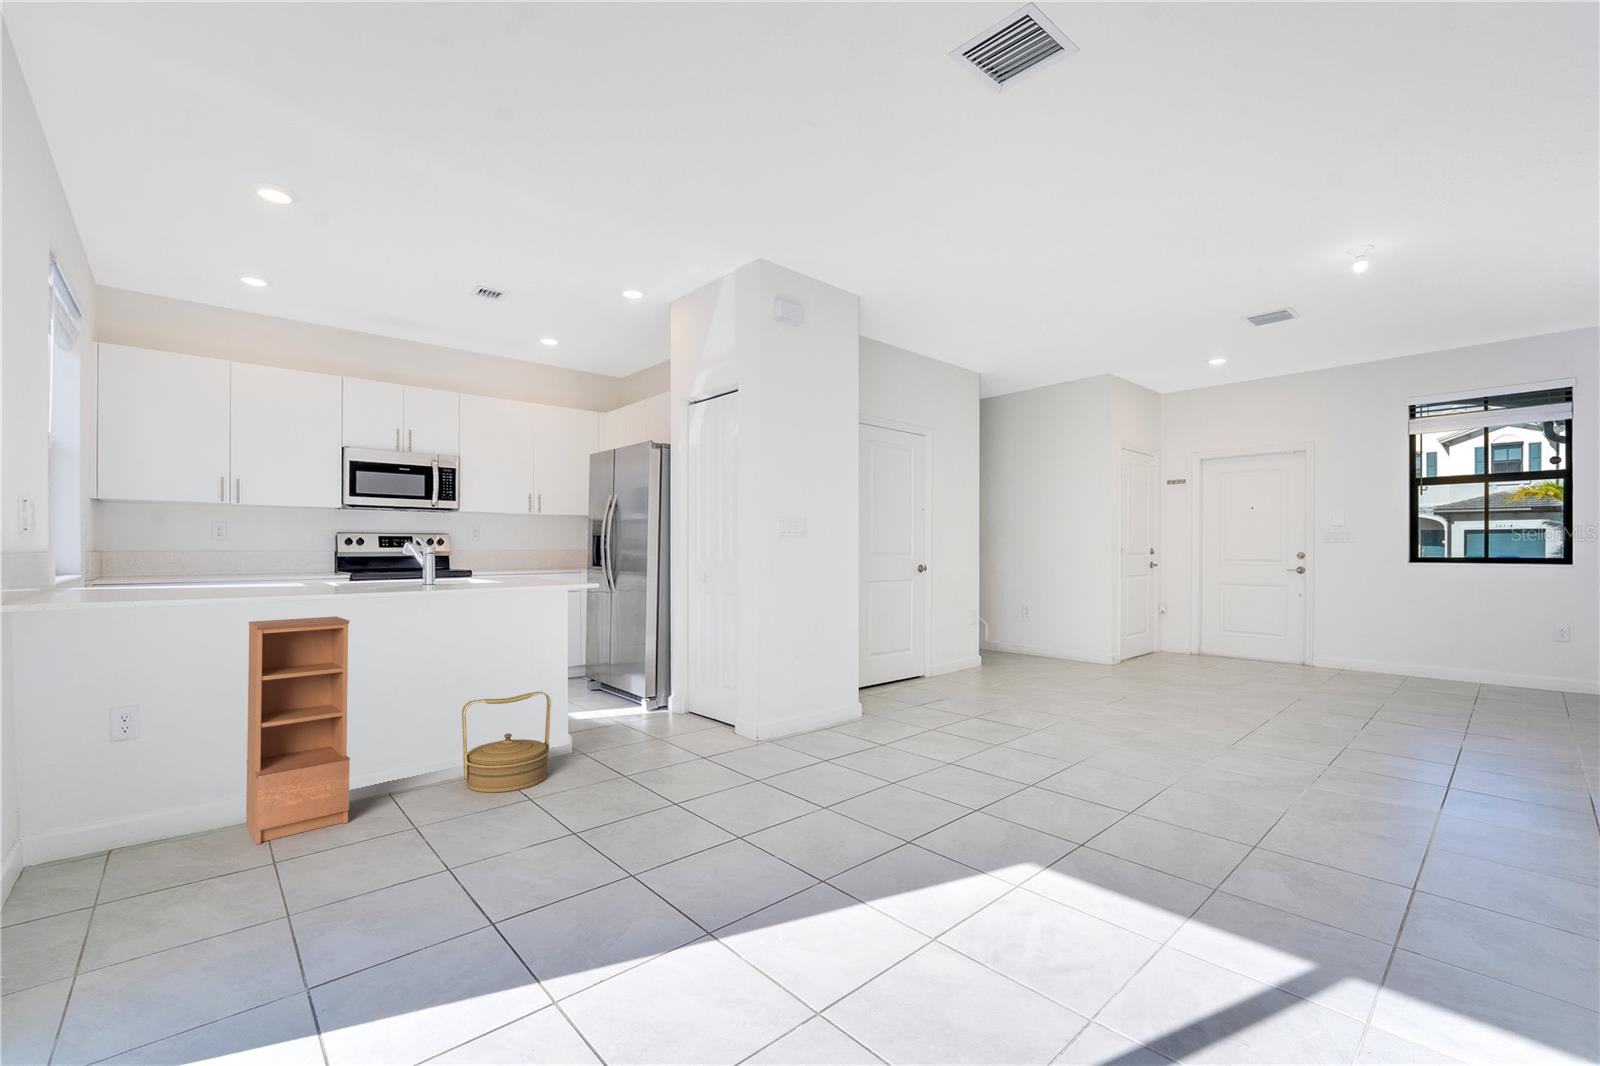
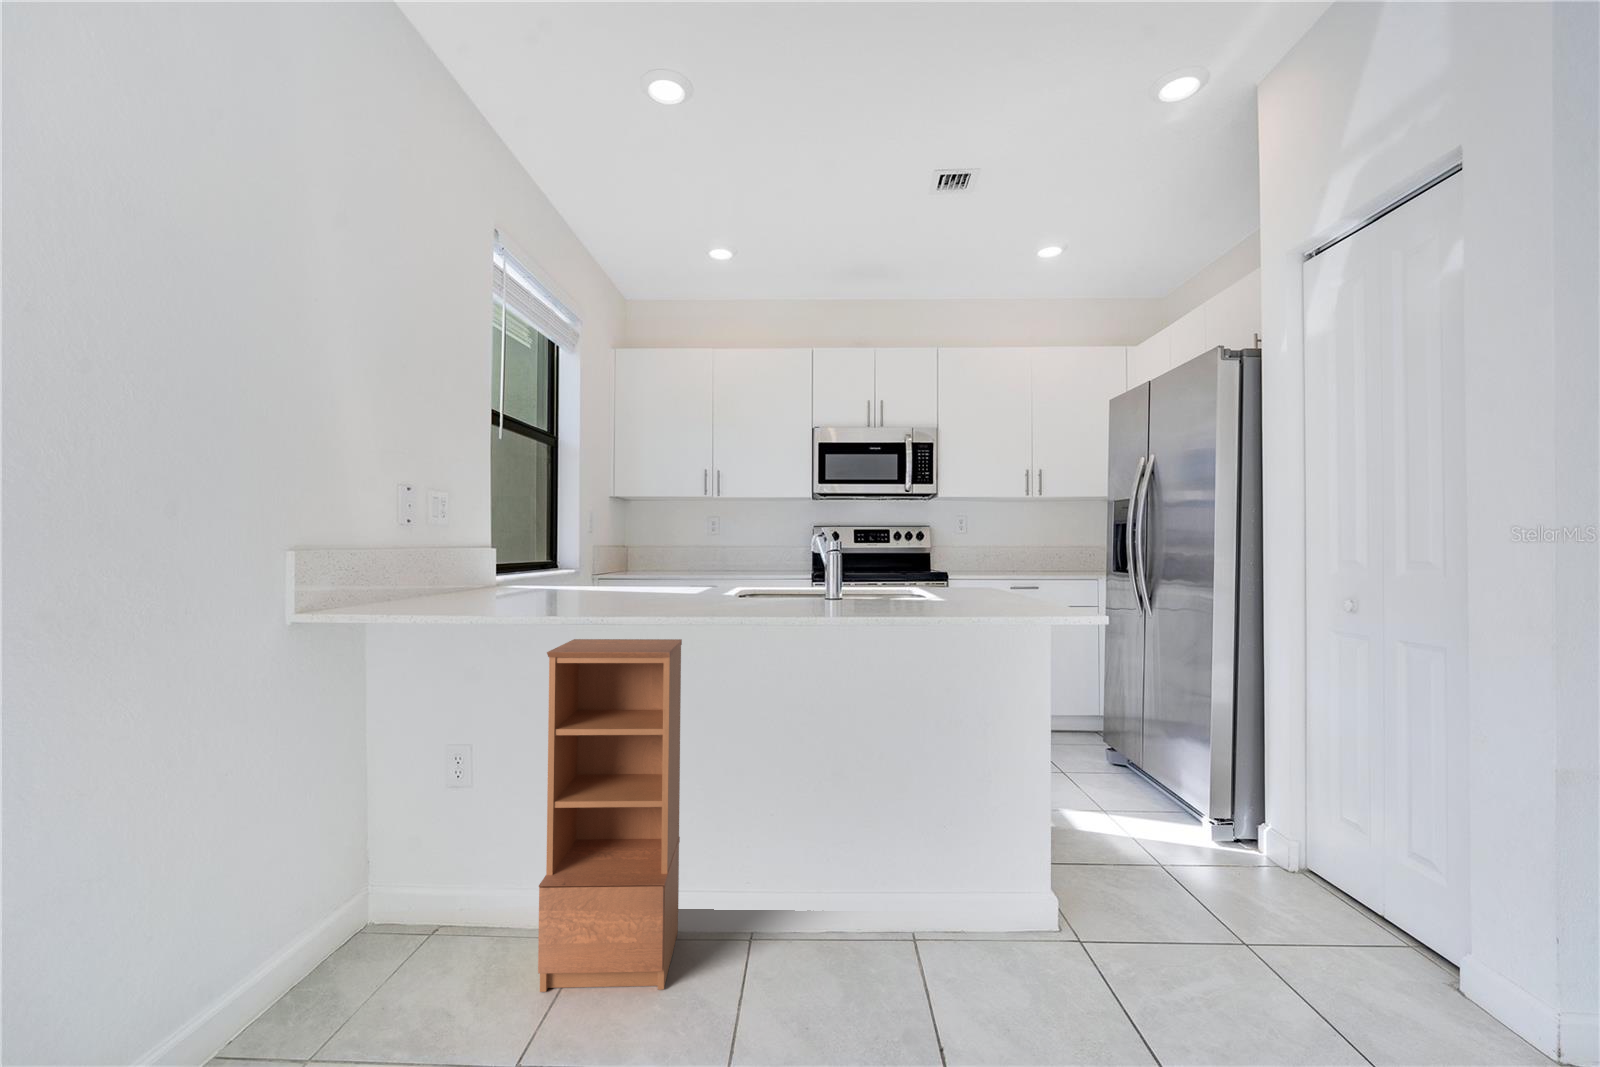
woven basket: present [462,692,551,793] -> none [852,808,1012,1014]

